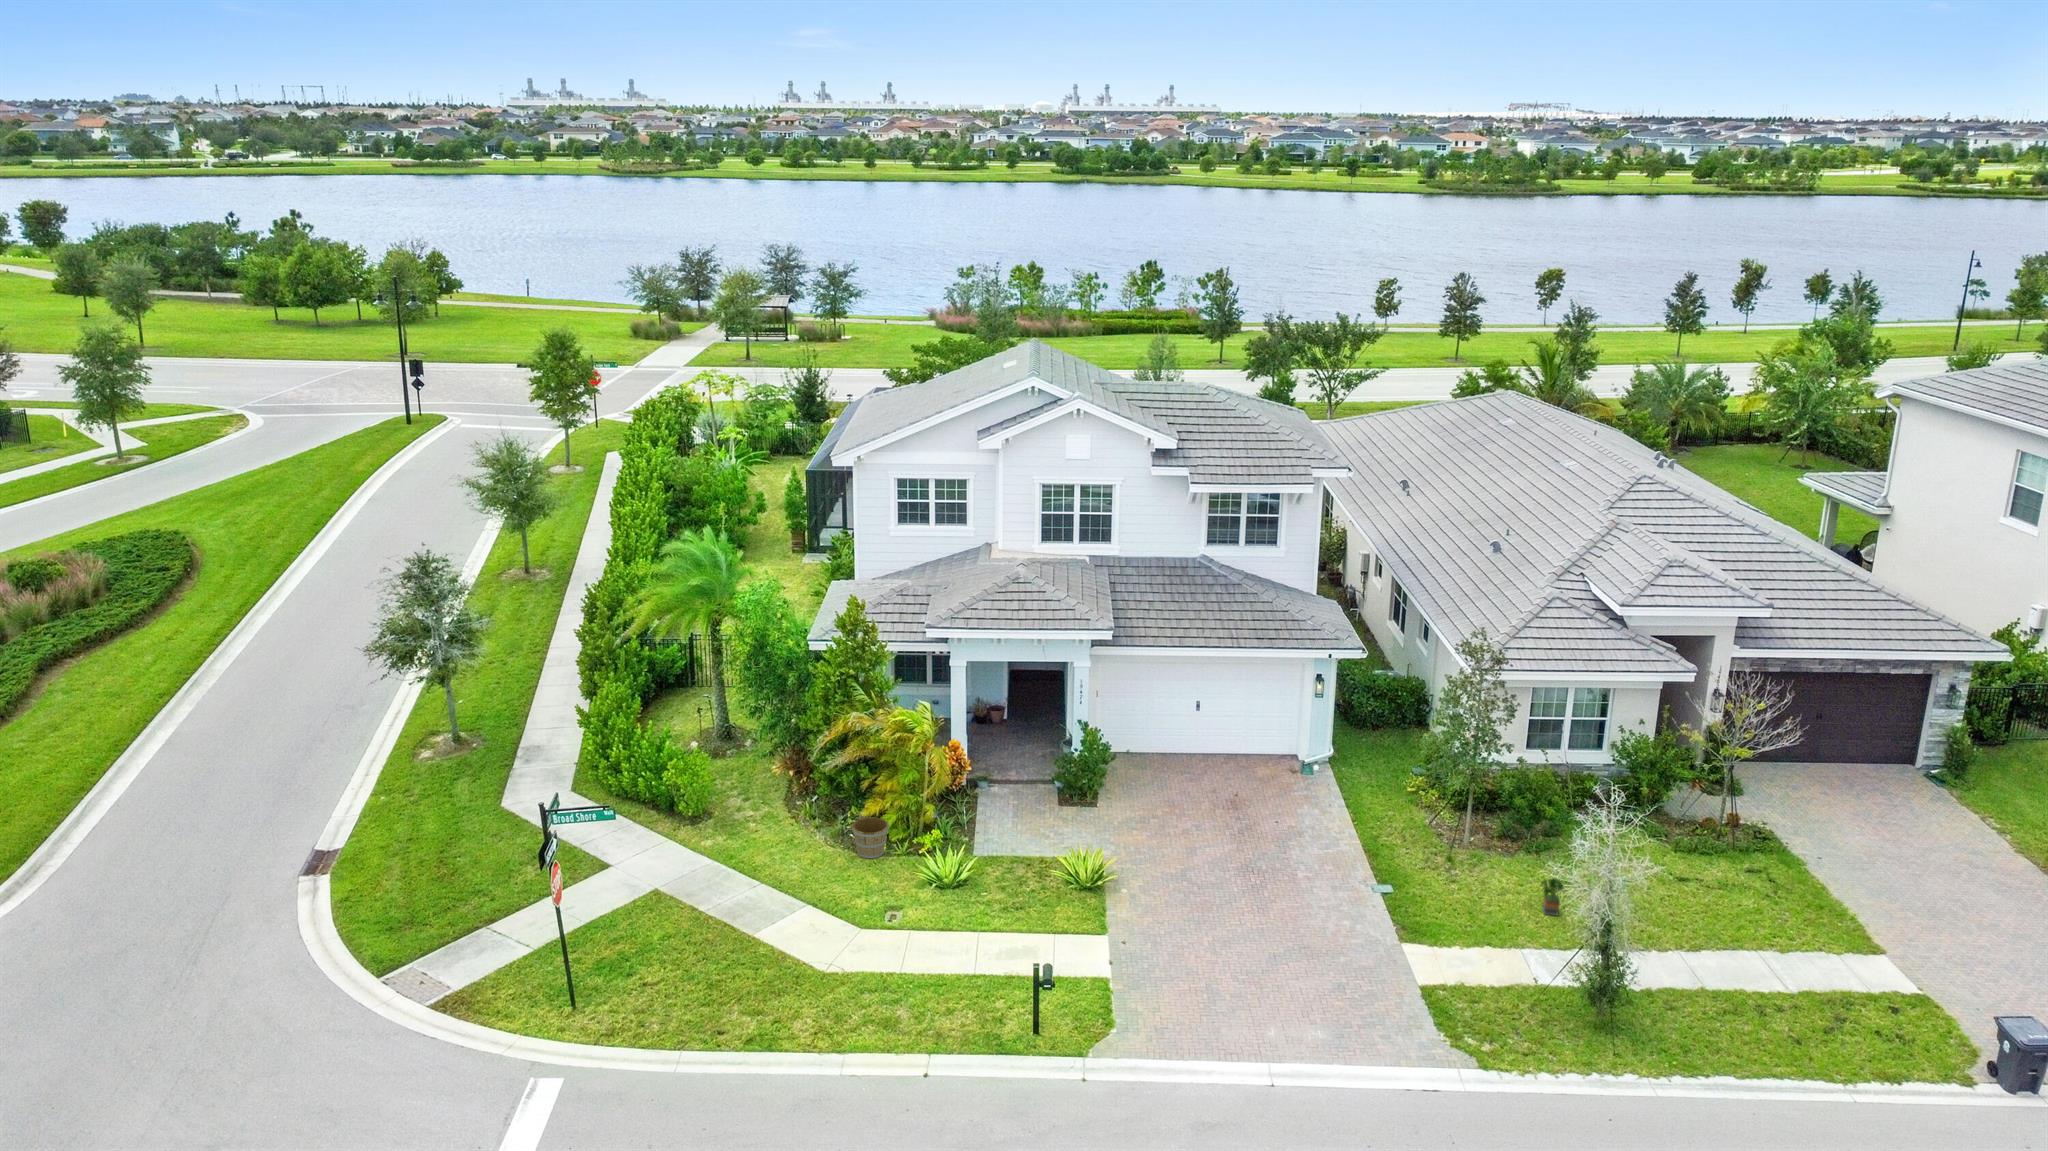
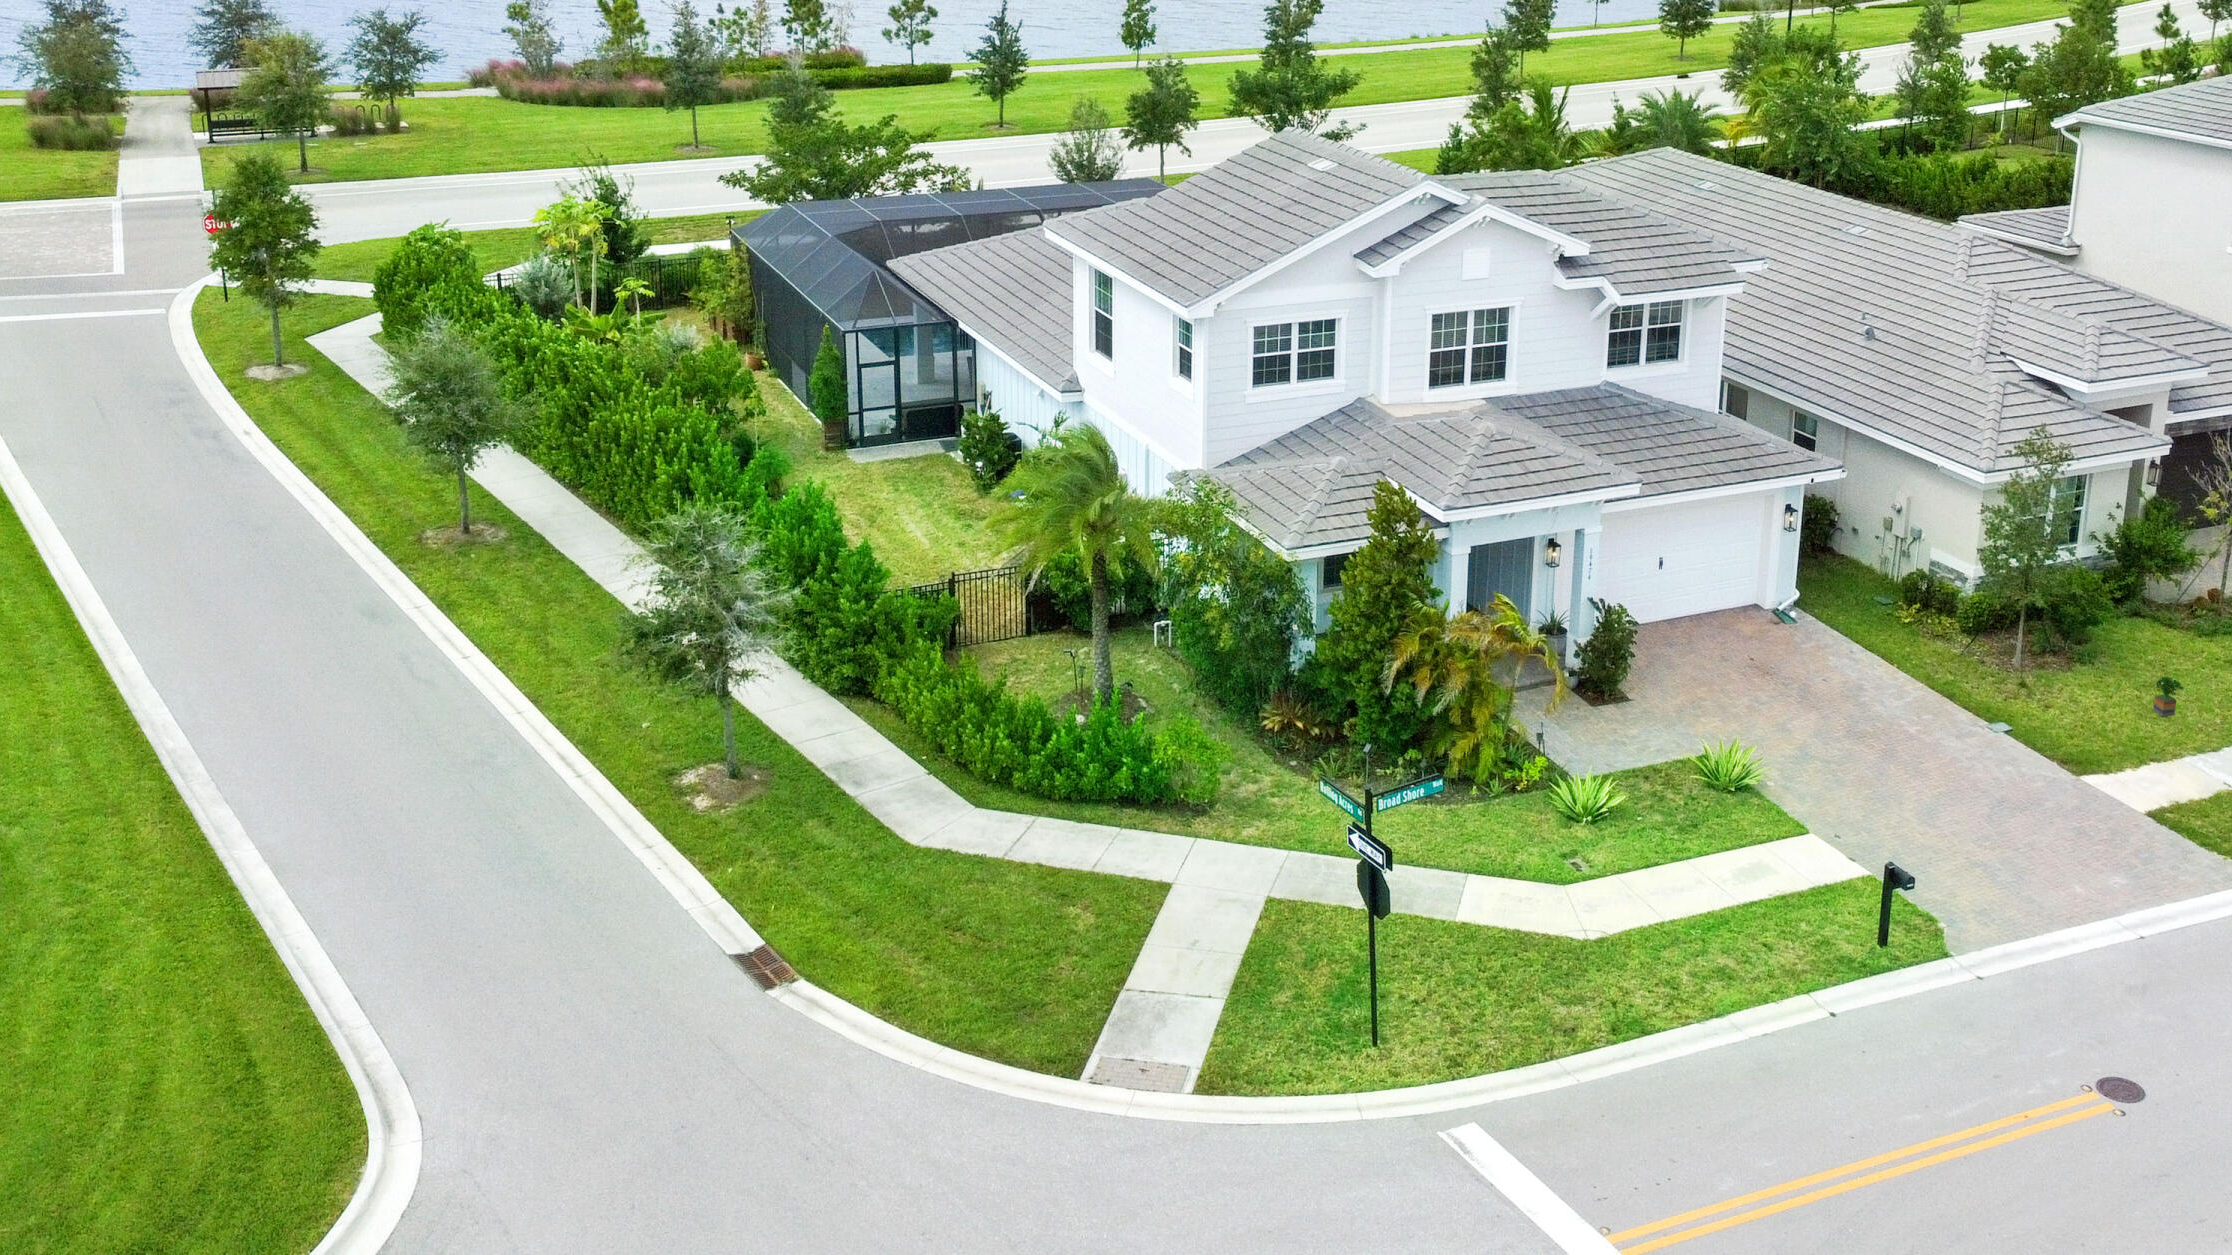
wooden bucket: present [852,817,889,859] -> none [1453,748,1497,799]

